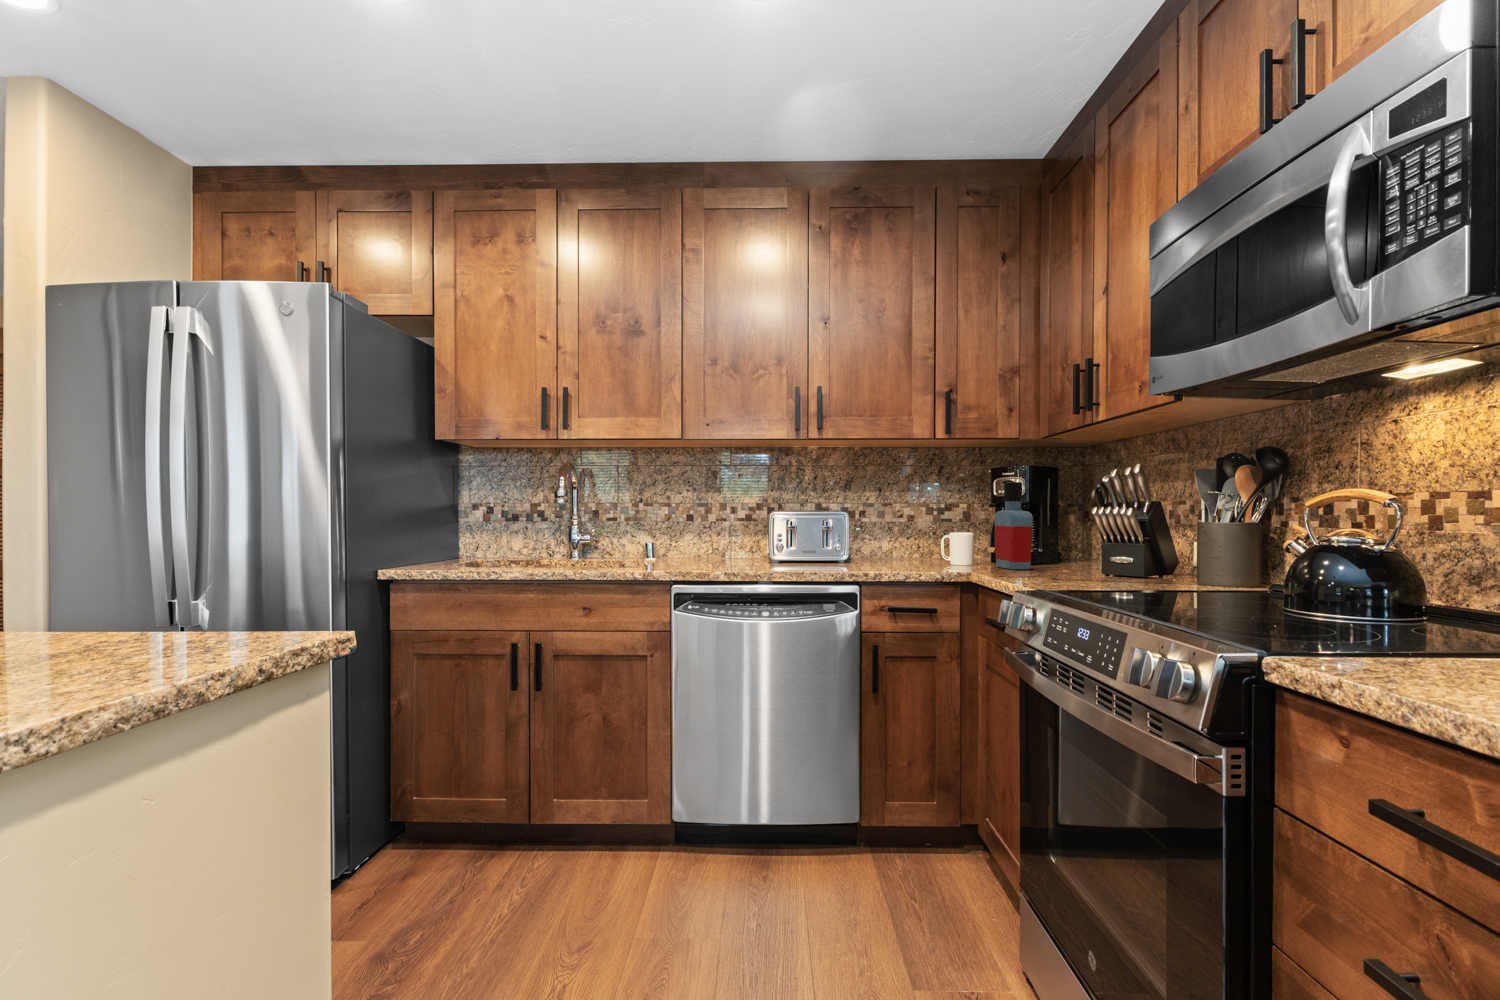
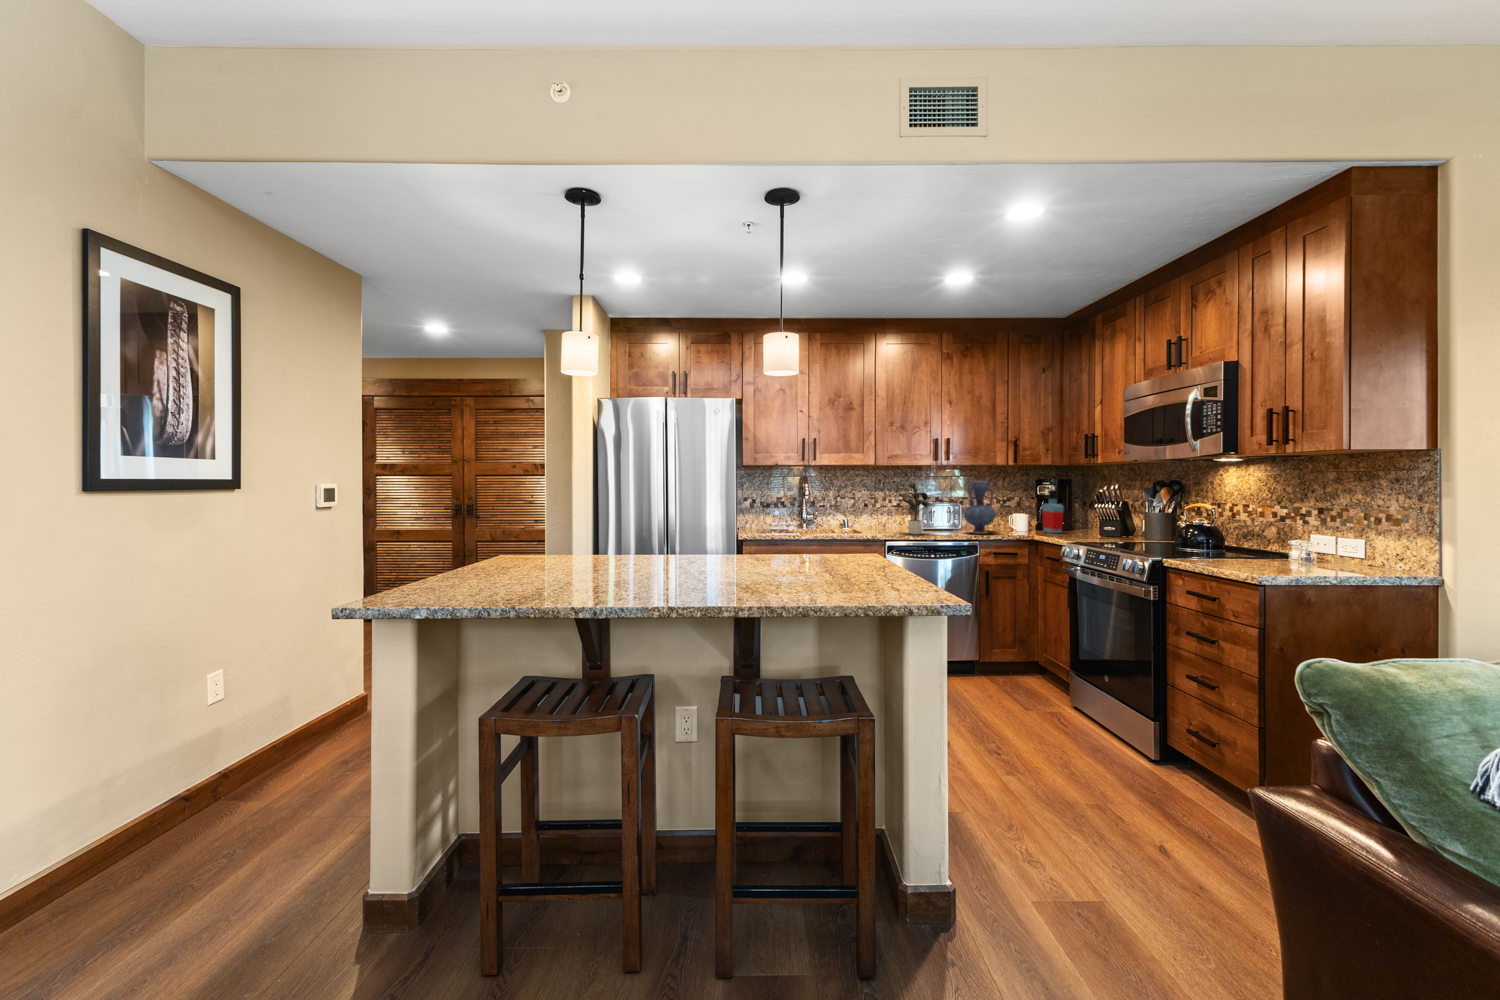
potted plant: none [705,466,800,570] -> present [899,482,929,534]
vase: none [843,467,905,570] -> present [964,481,996,534]

